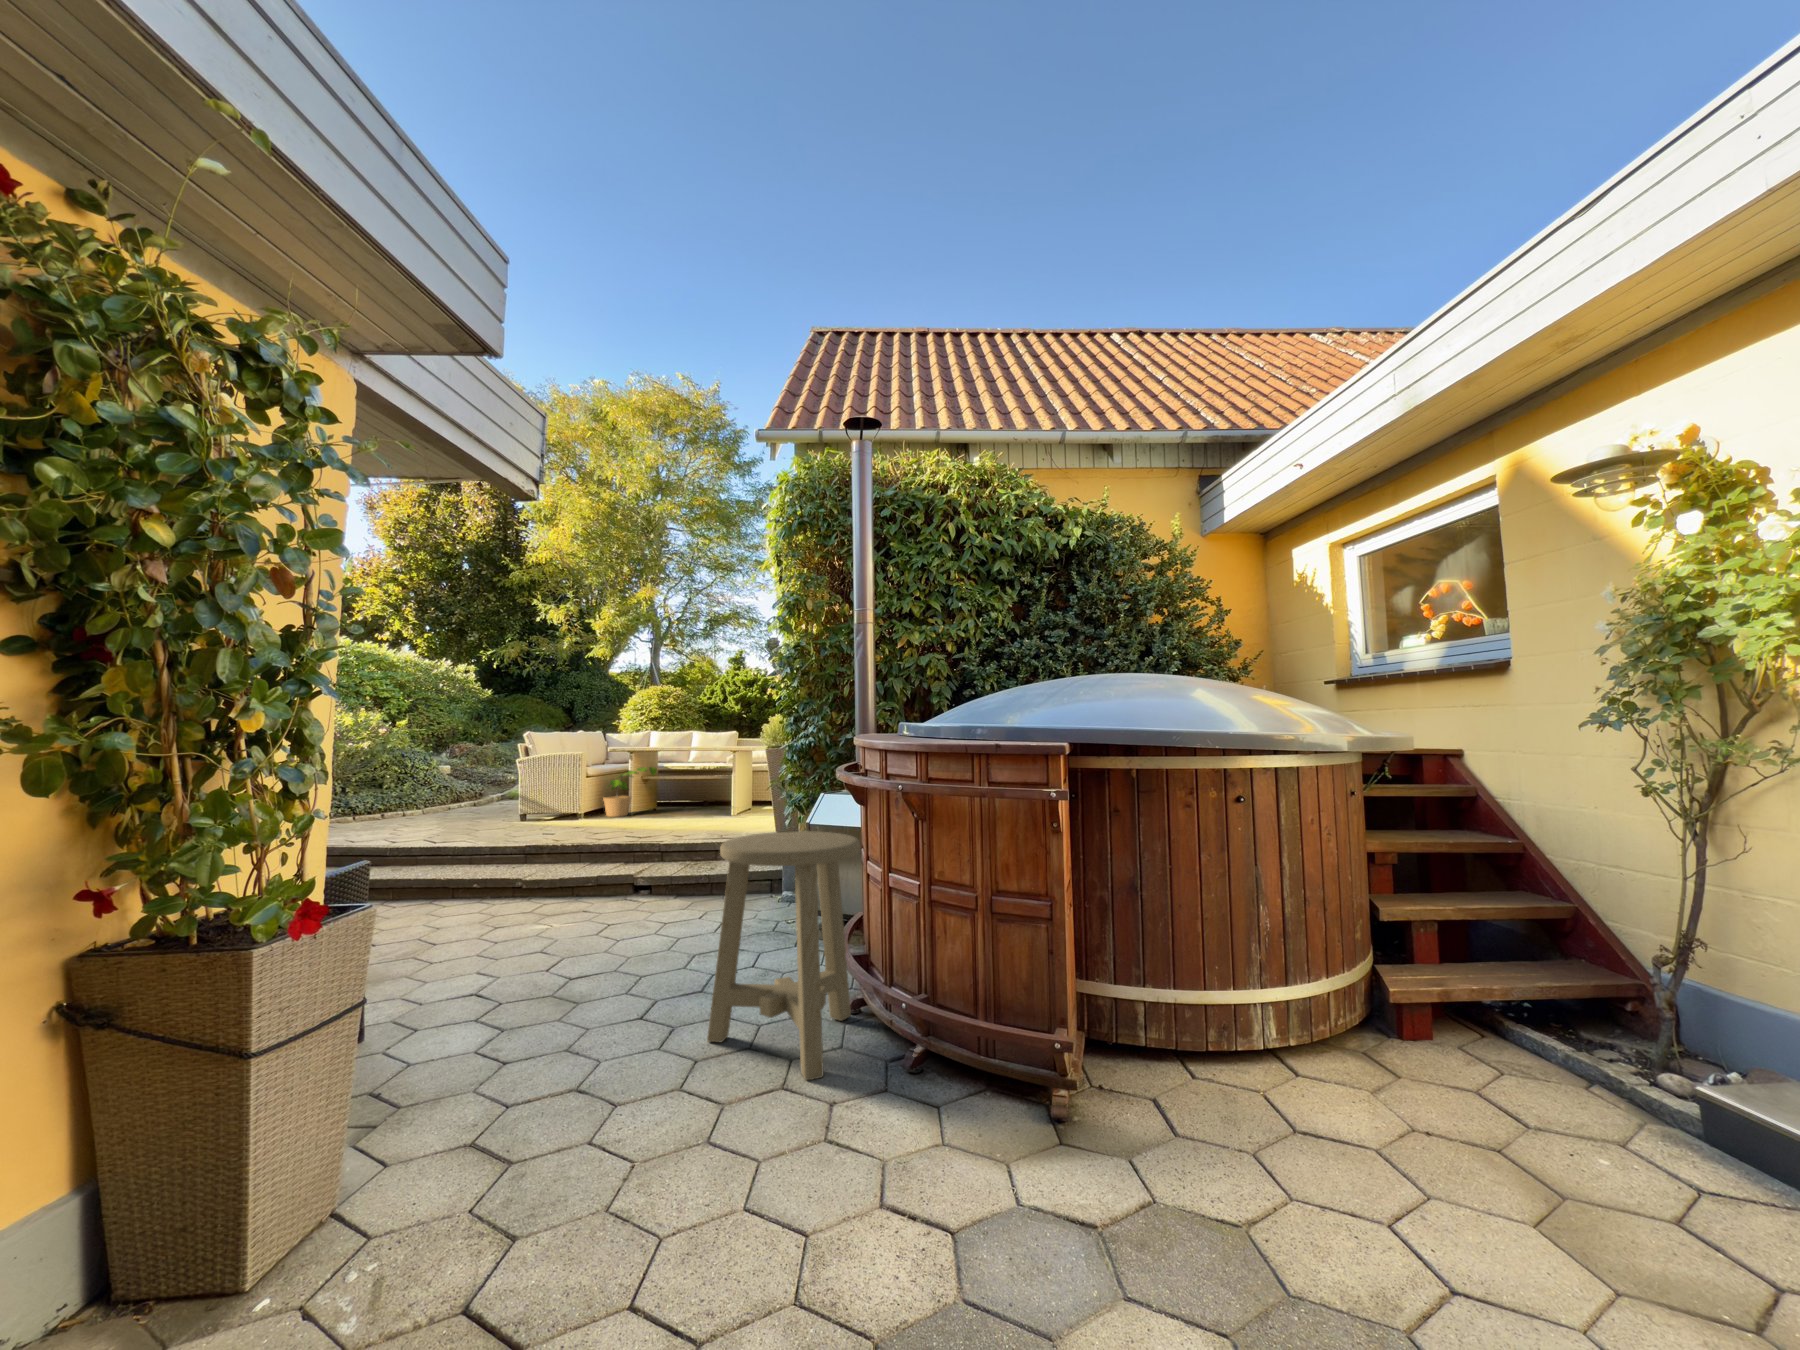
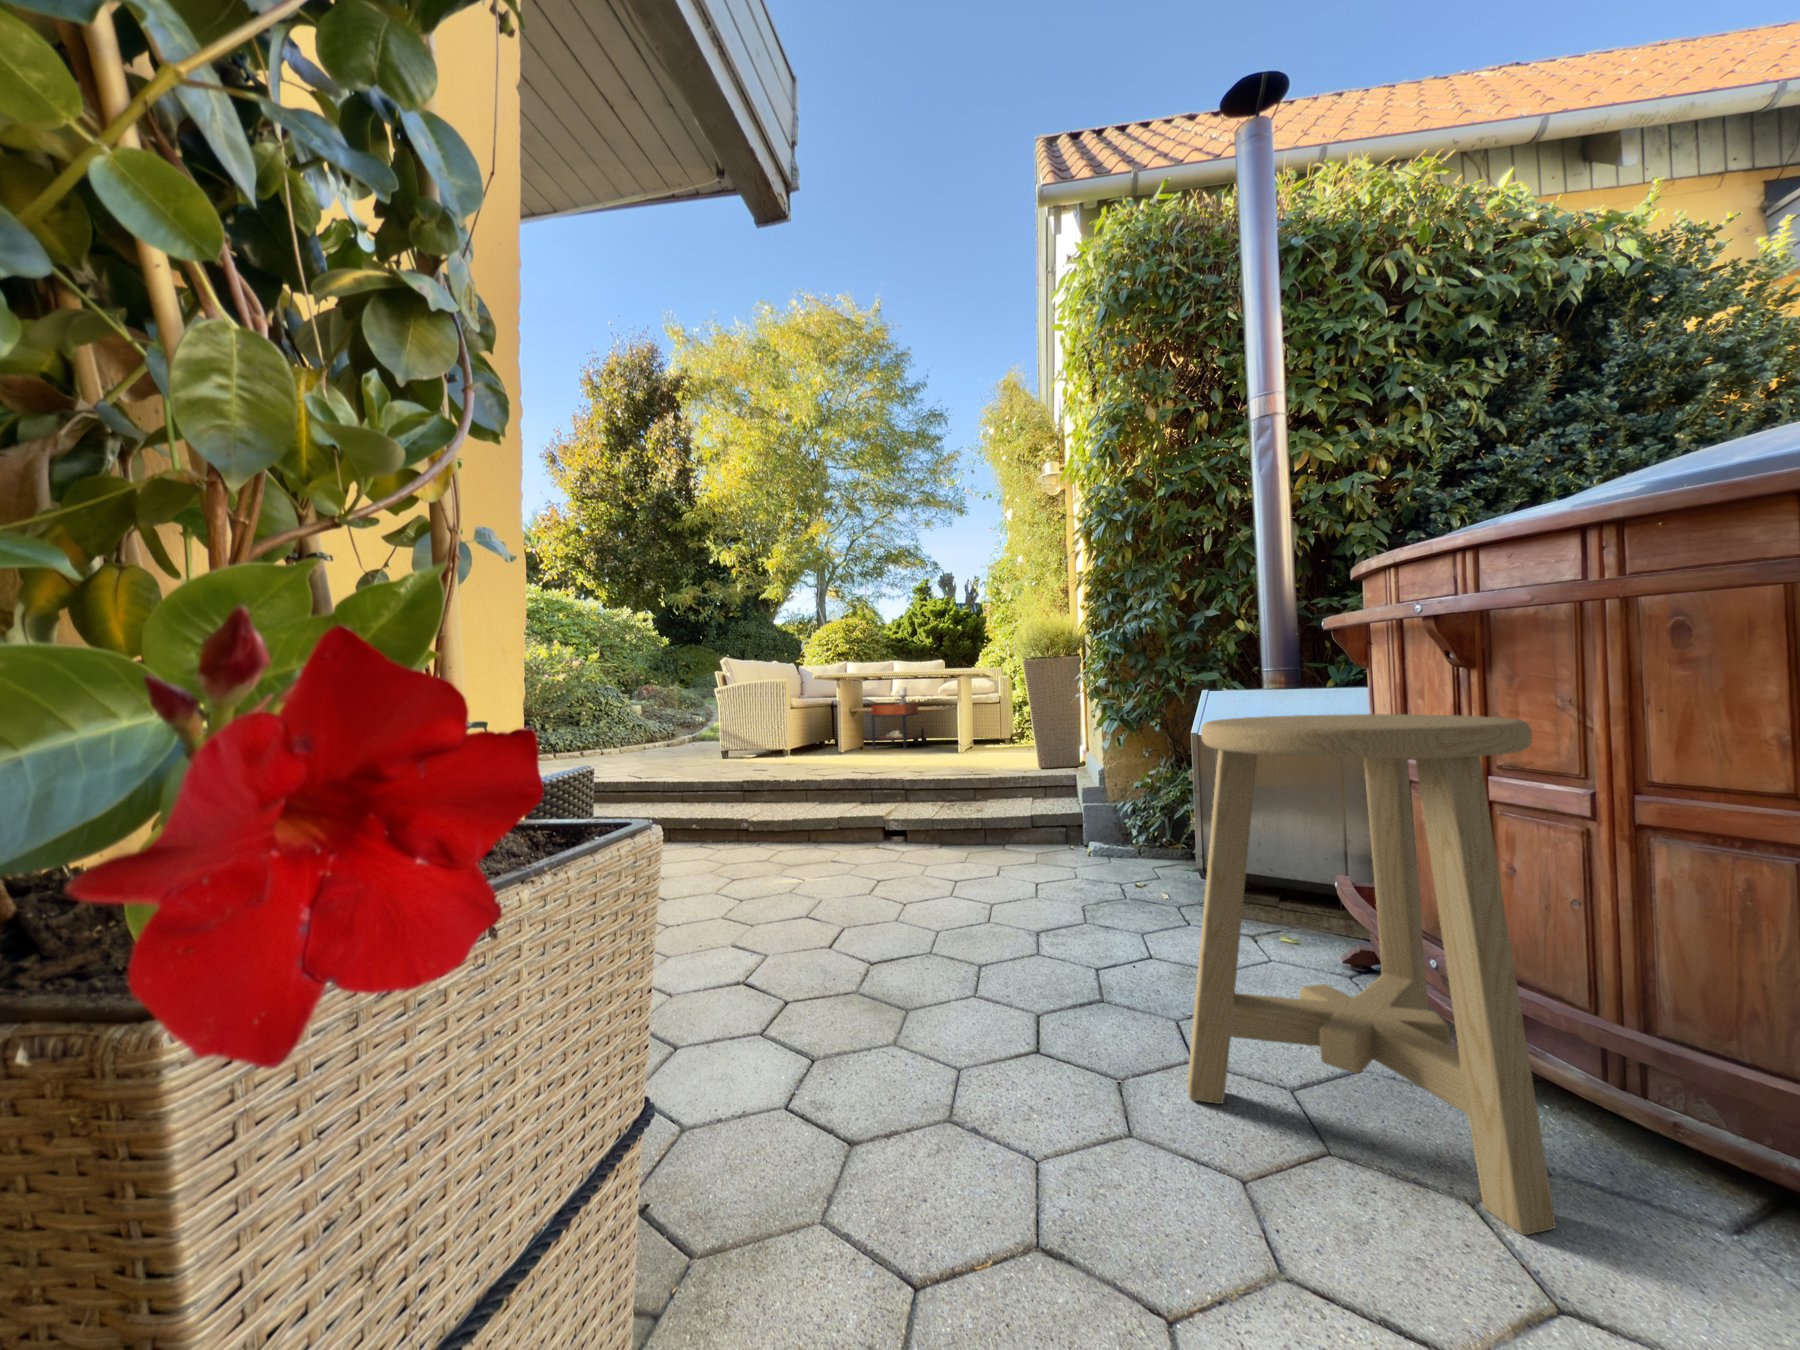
side table: none [658,759,707,811] -> present [871,688,924,749]
potted plant: present [603,767,657,817] -> none [812,696,872,755]

